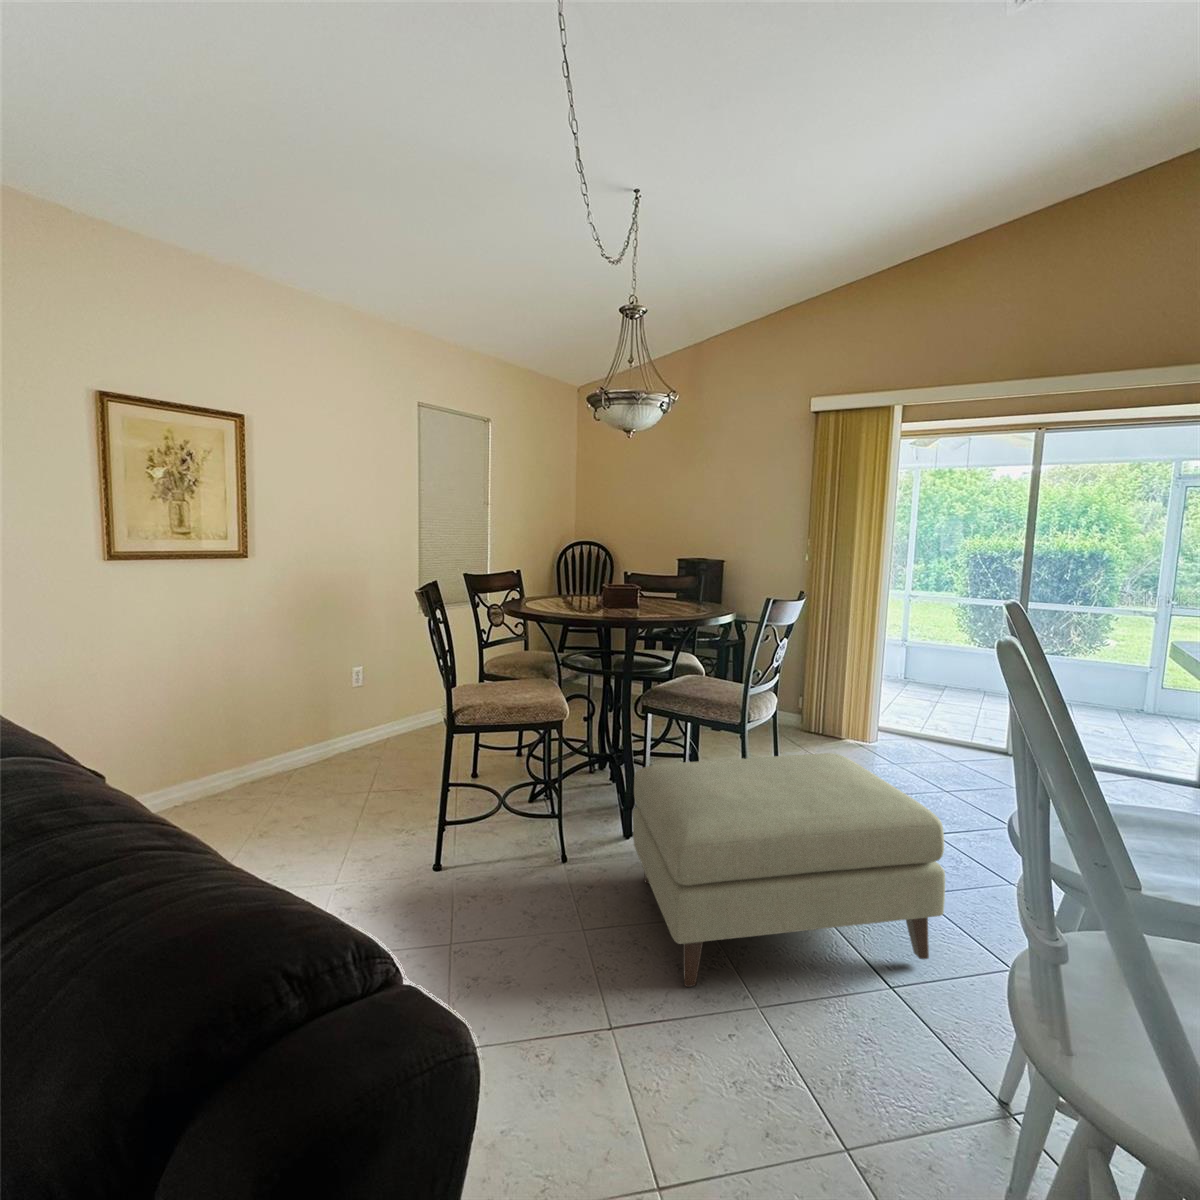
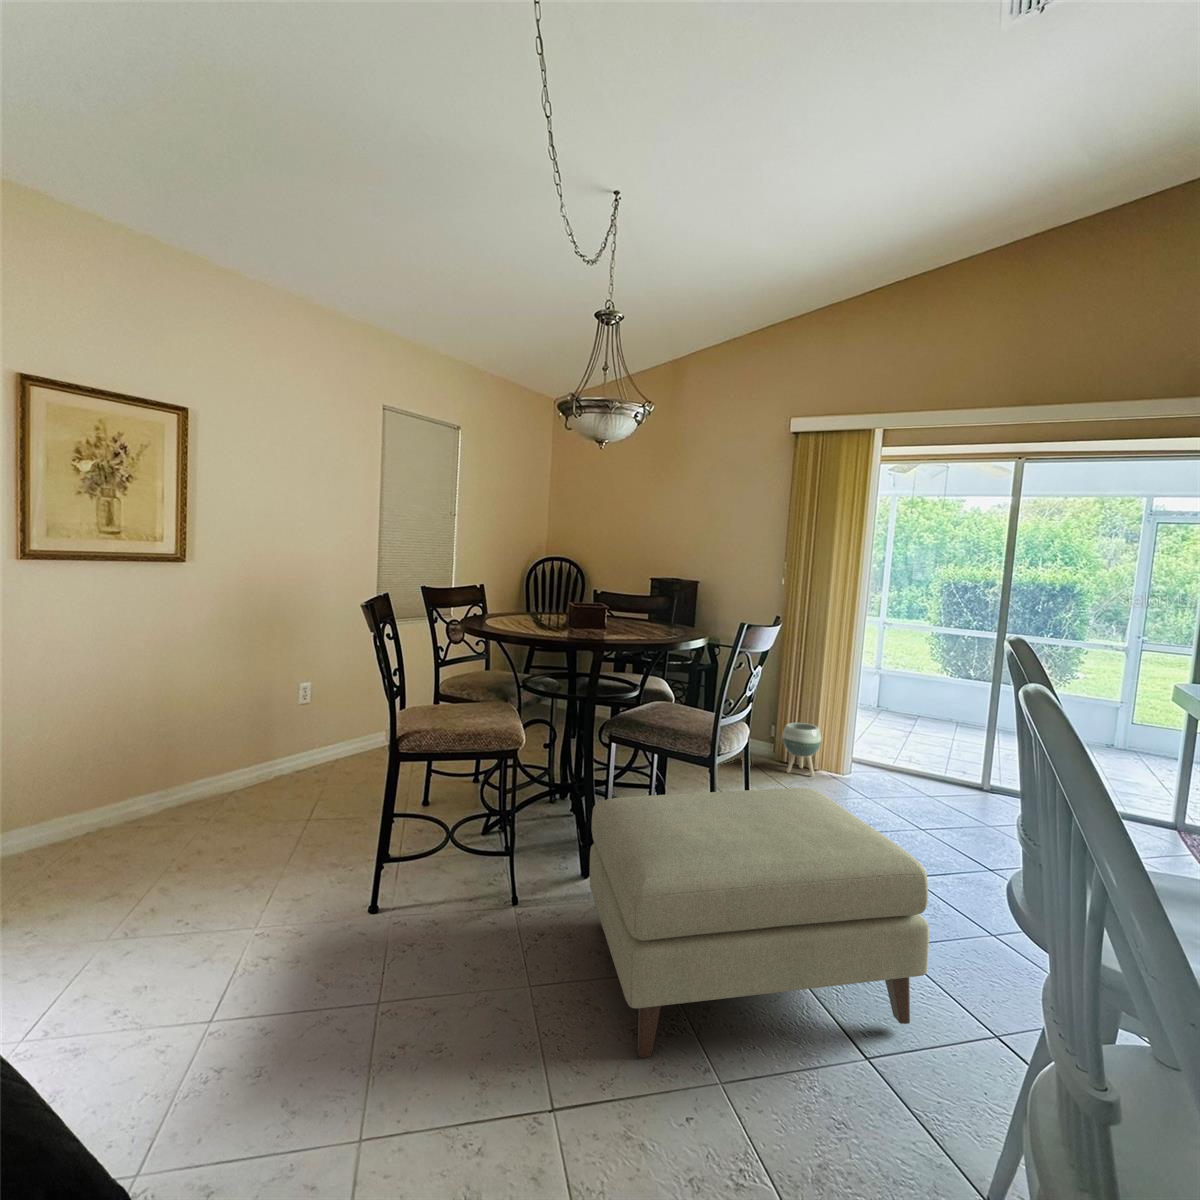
planter: none [812,694,850,745] -> present [782,723,822,776]

